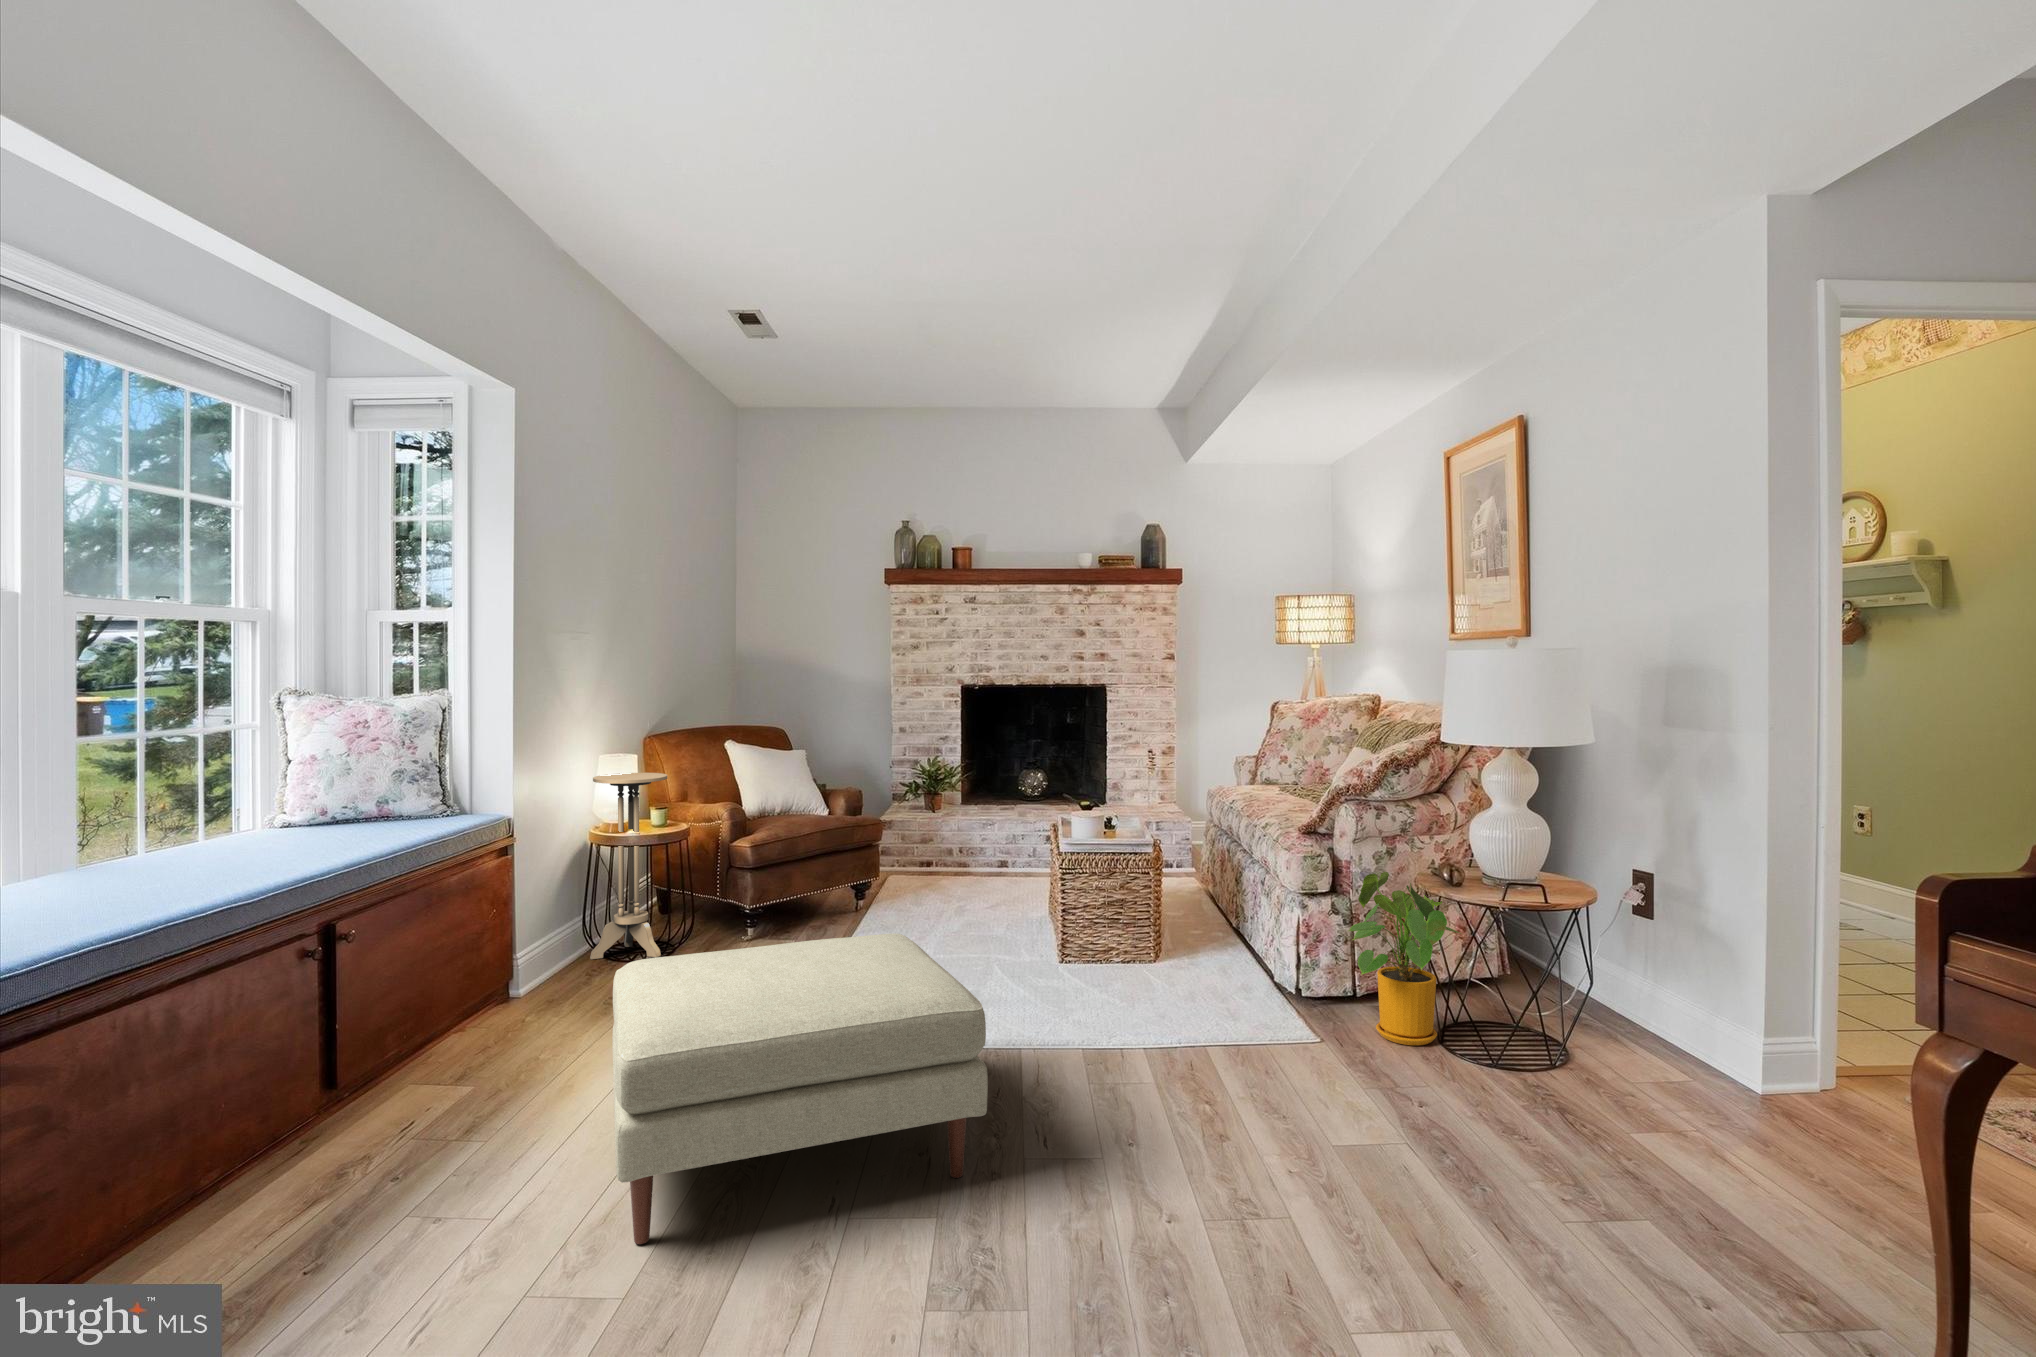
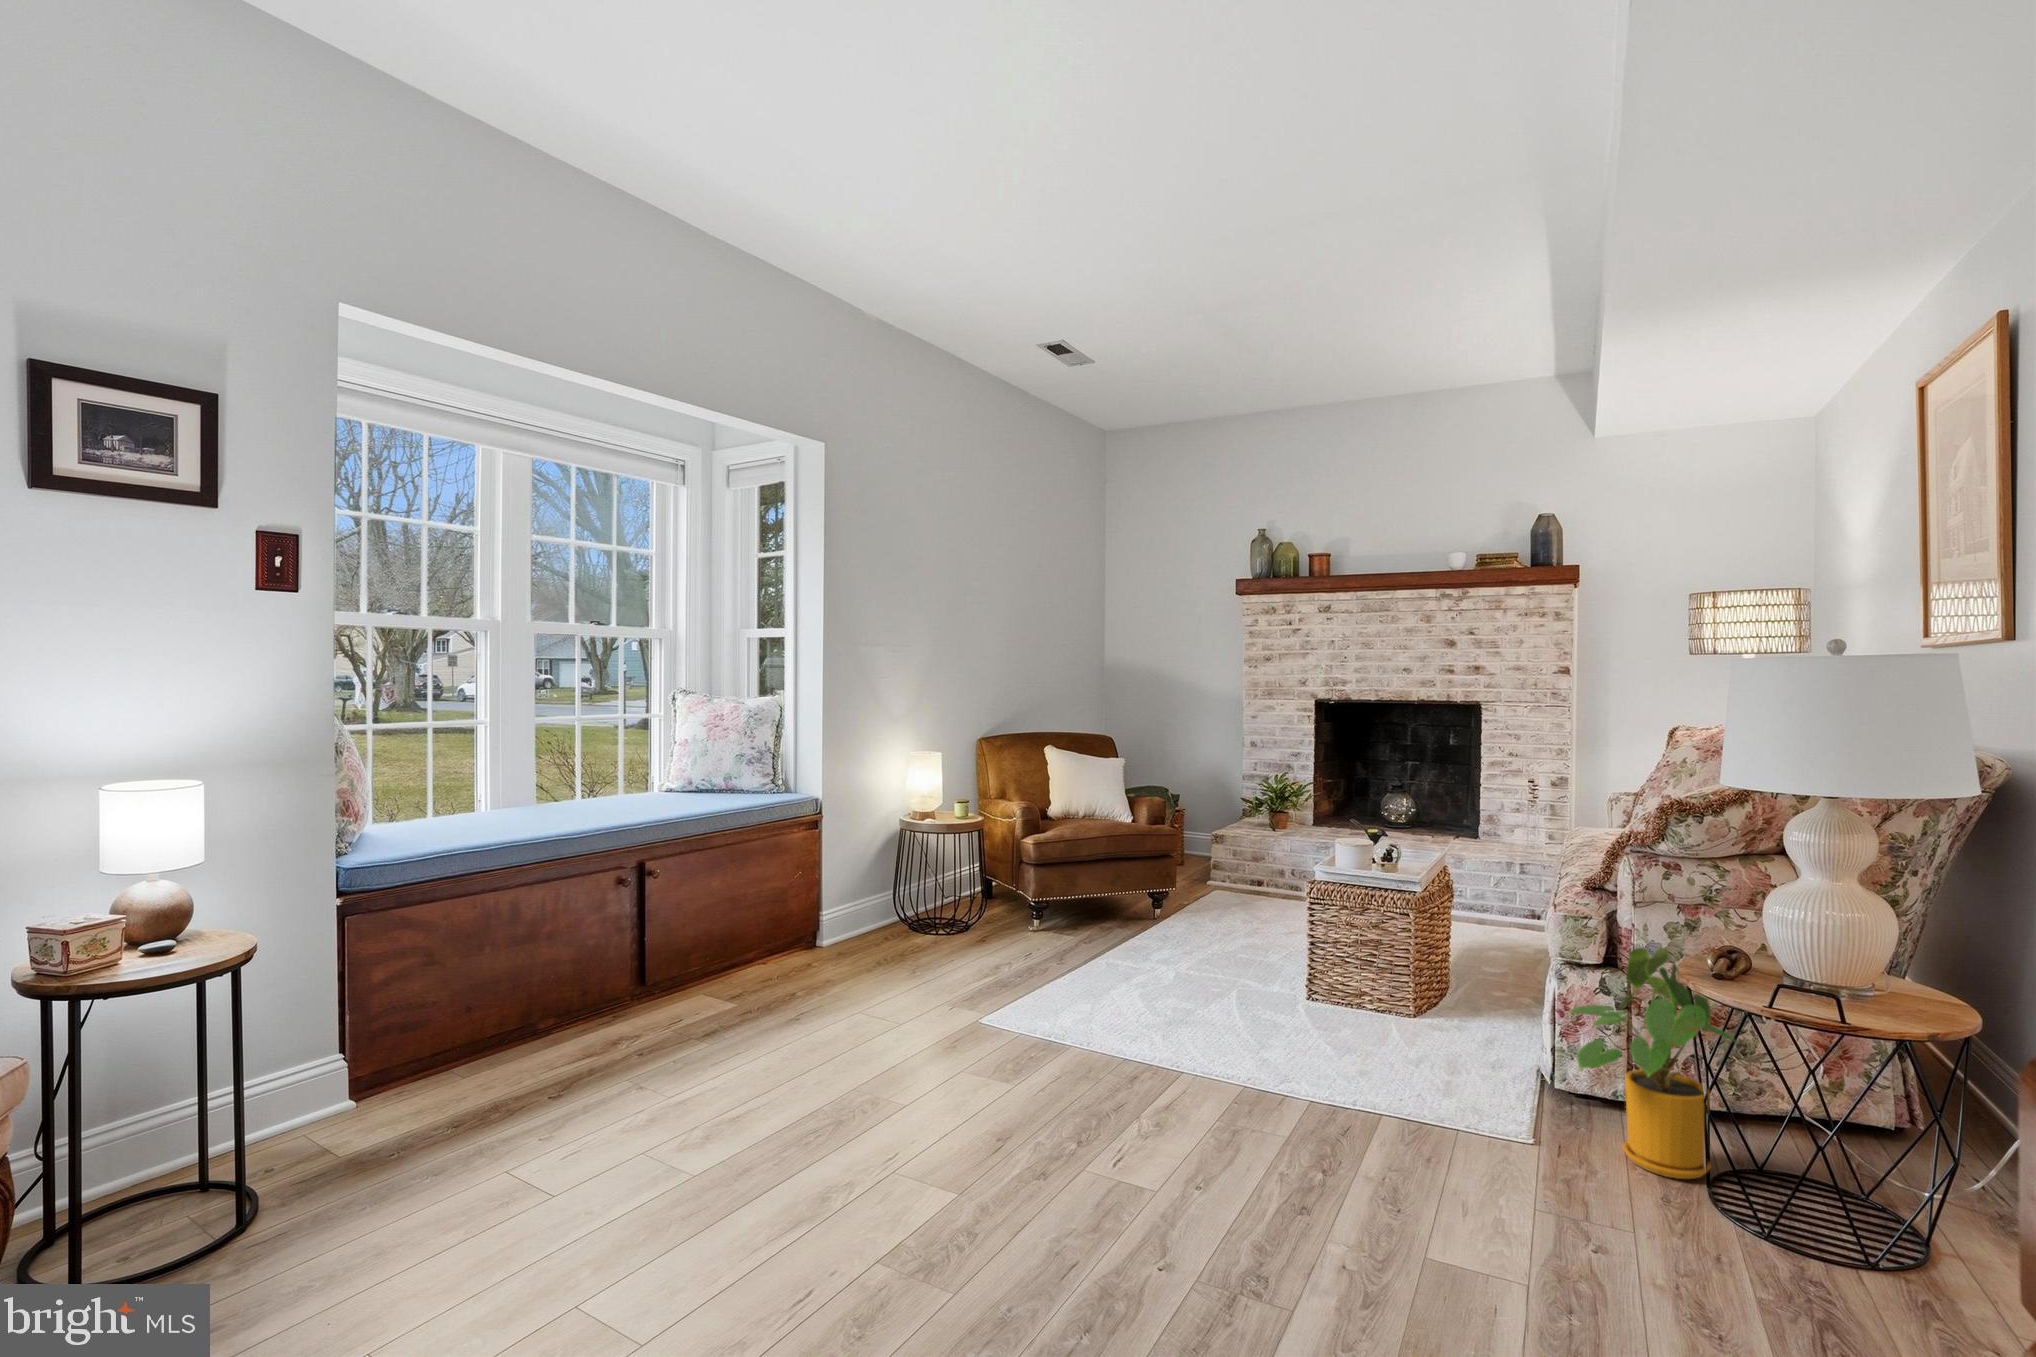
side table: present [590,773,667,959] -> none [897,768,963,934]
ottoman: present [612,933,988,1244] -> none [709,923,1054,1172]

